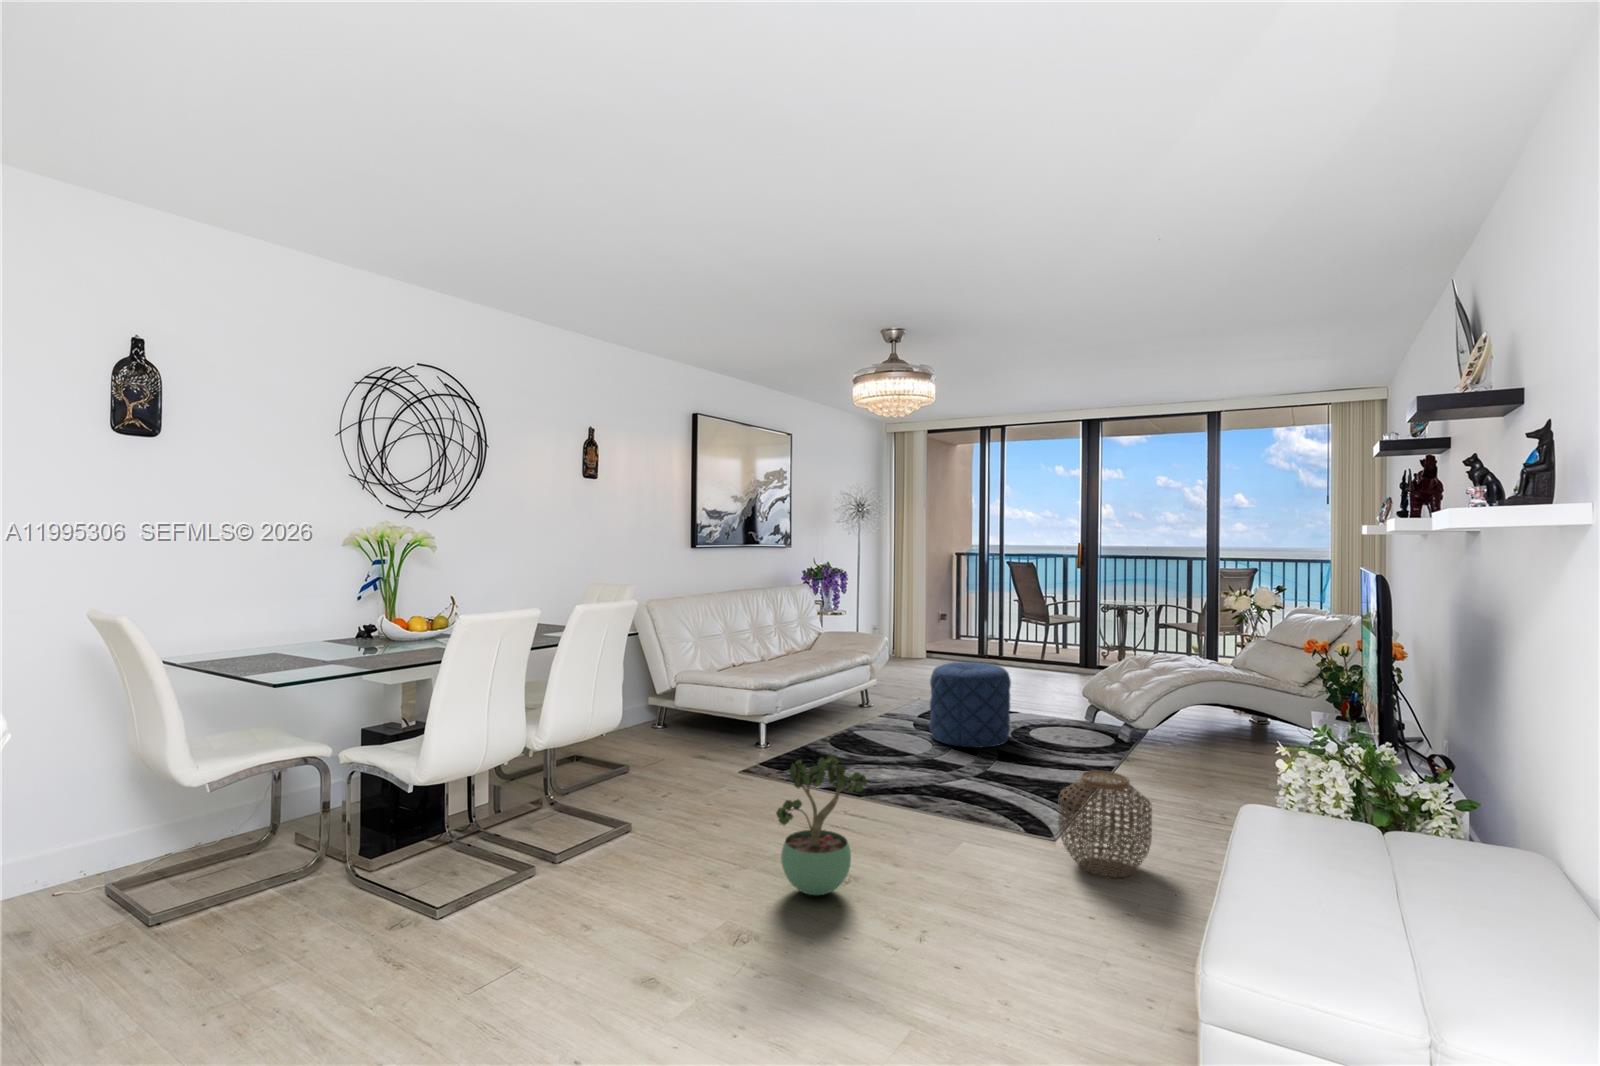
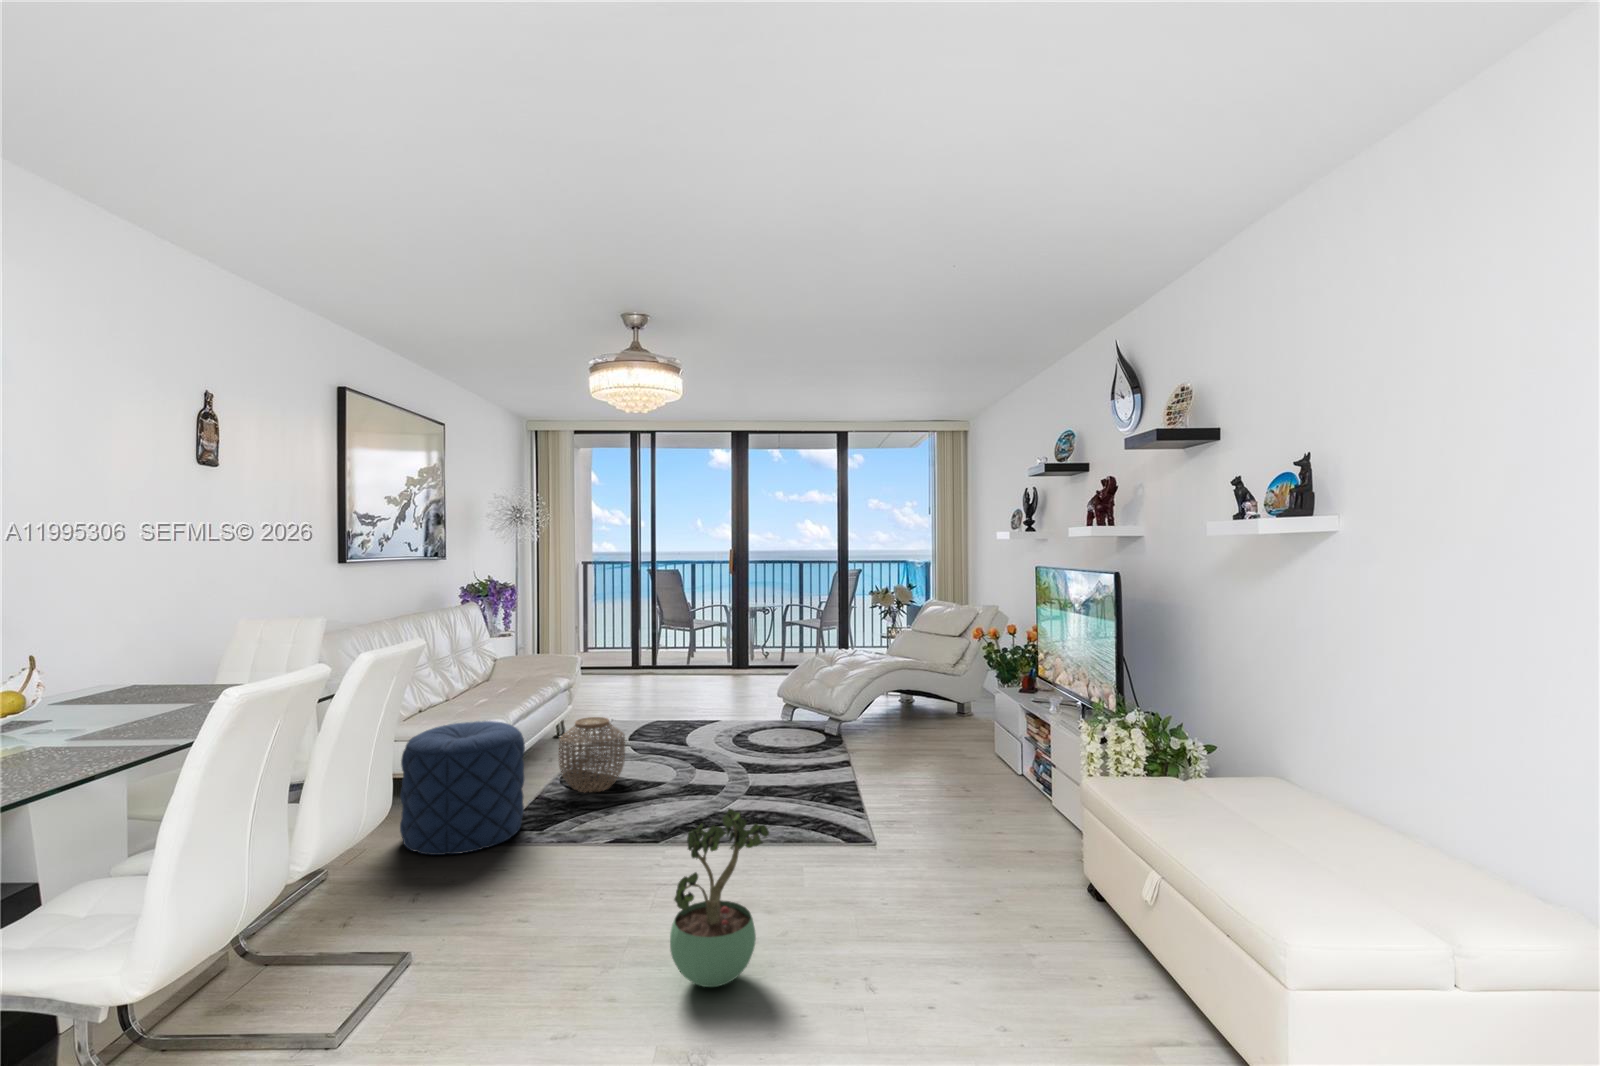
pouf: present [929,662,1011,748] -> present [400,721,525,855]
woven basket: present [1058,771,1152,877] -> present [559,717,625,792]

